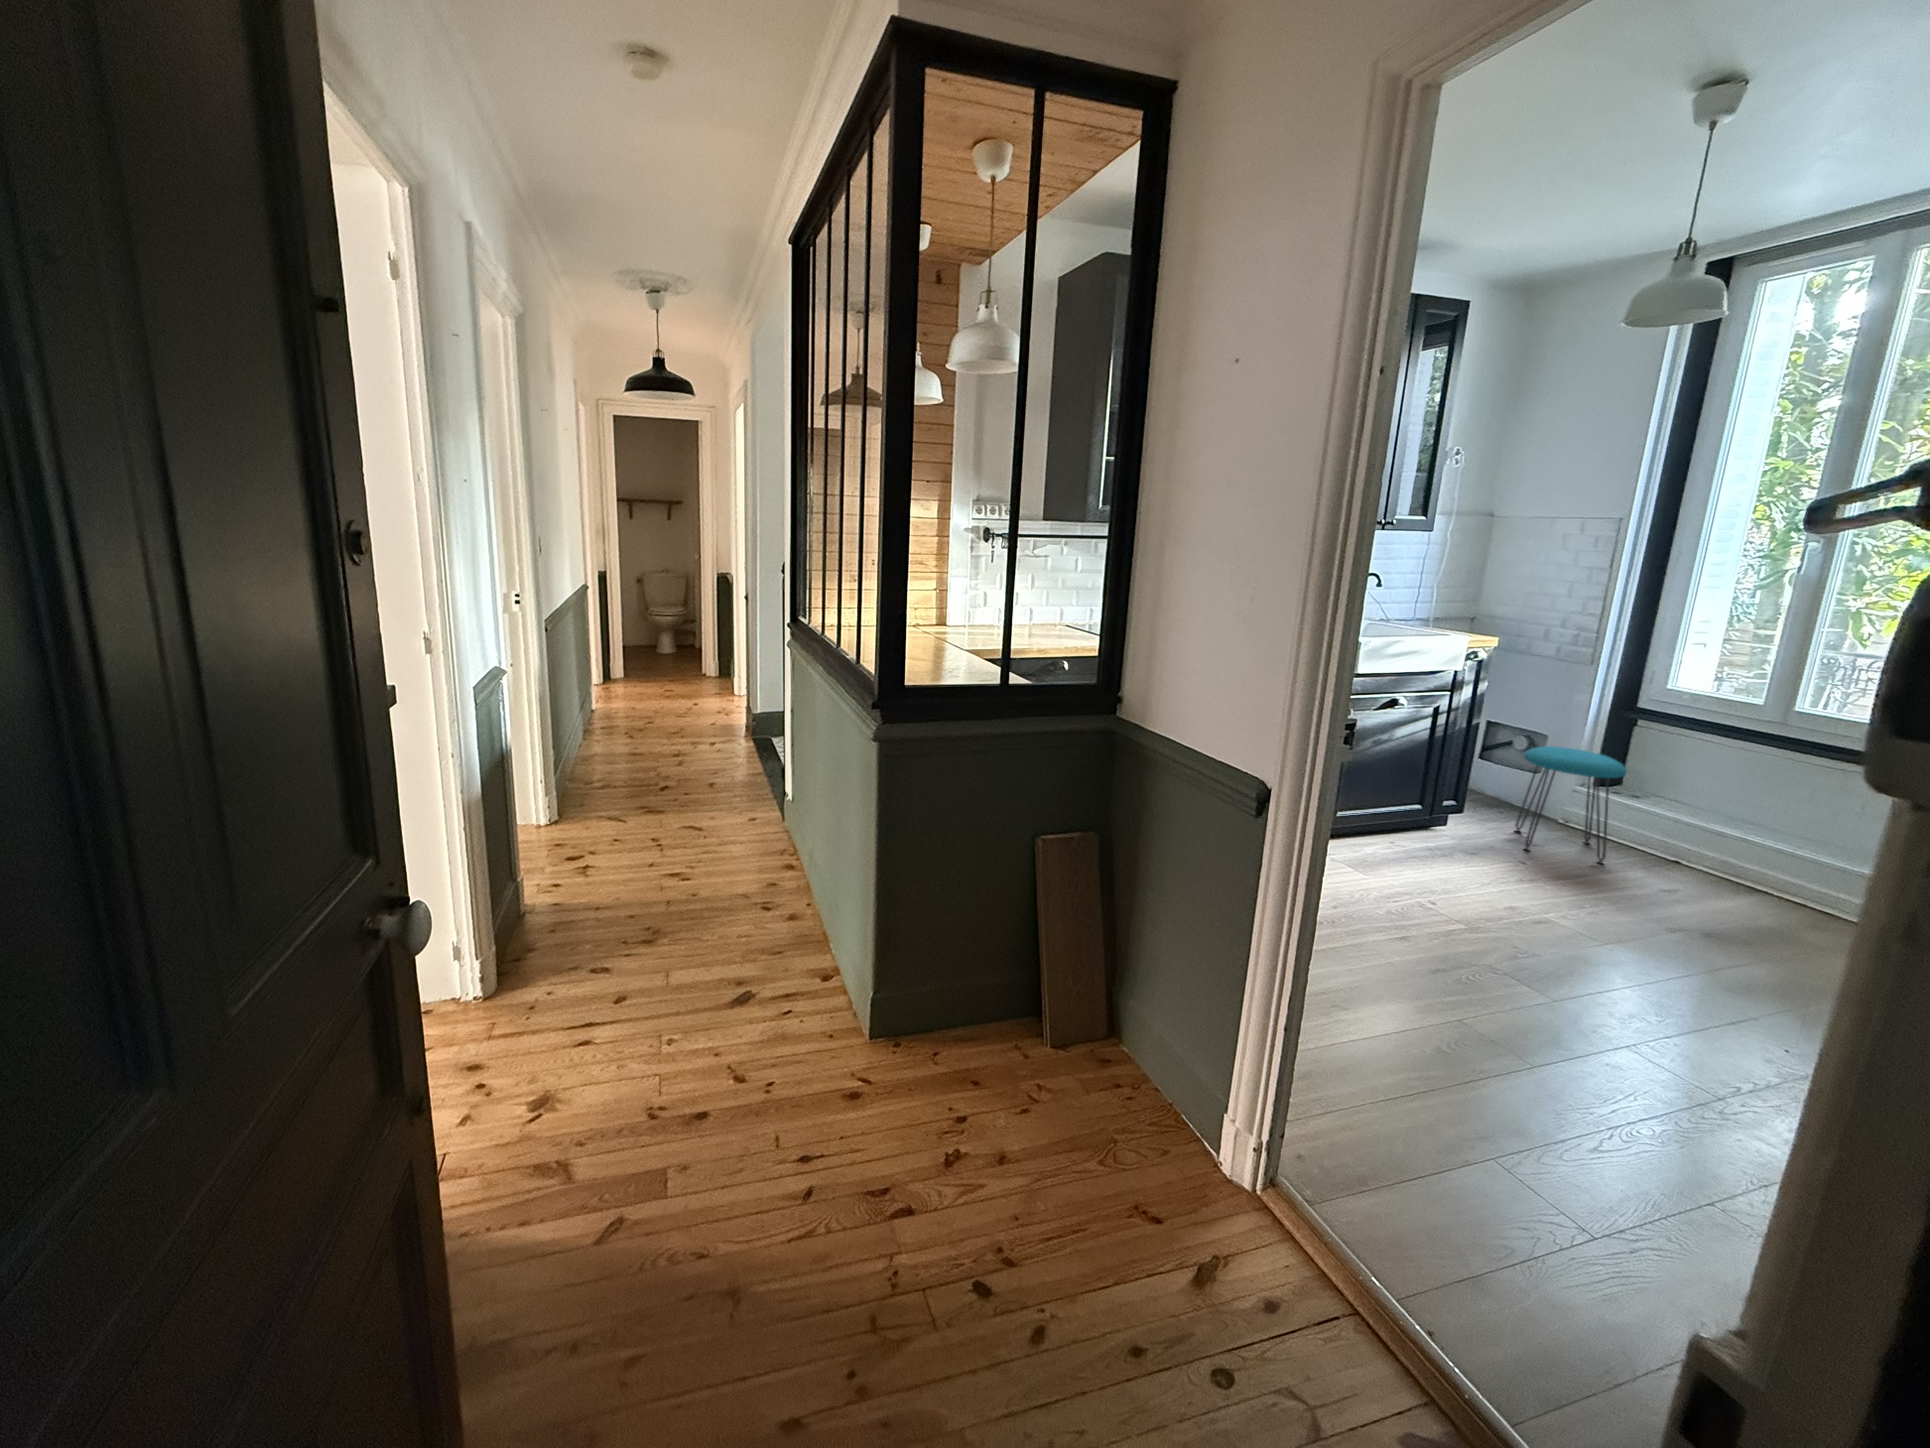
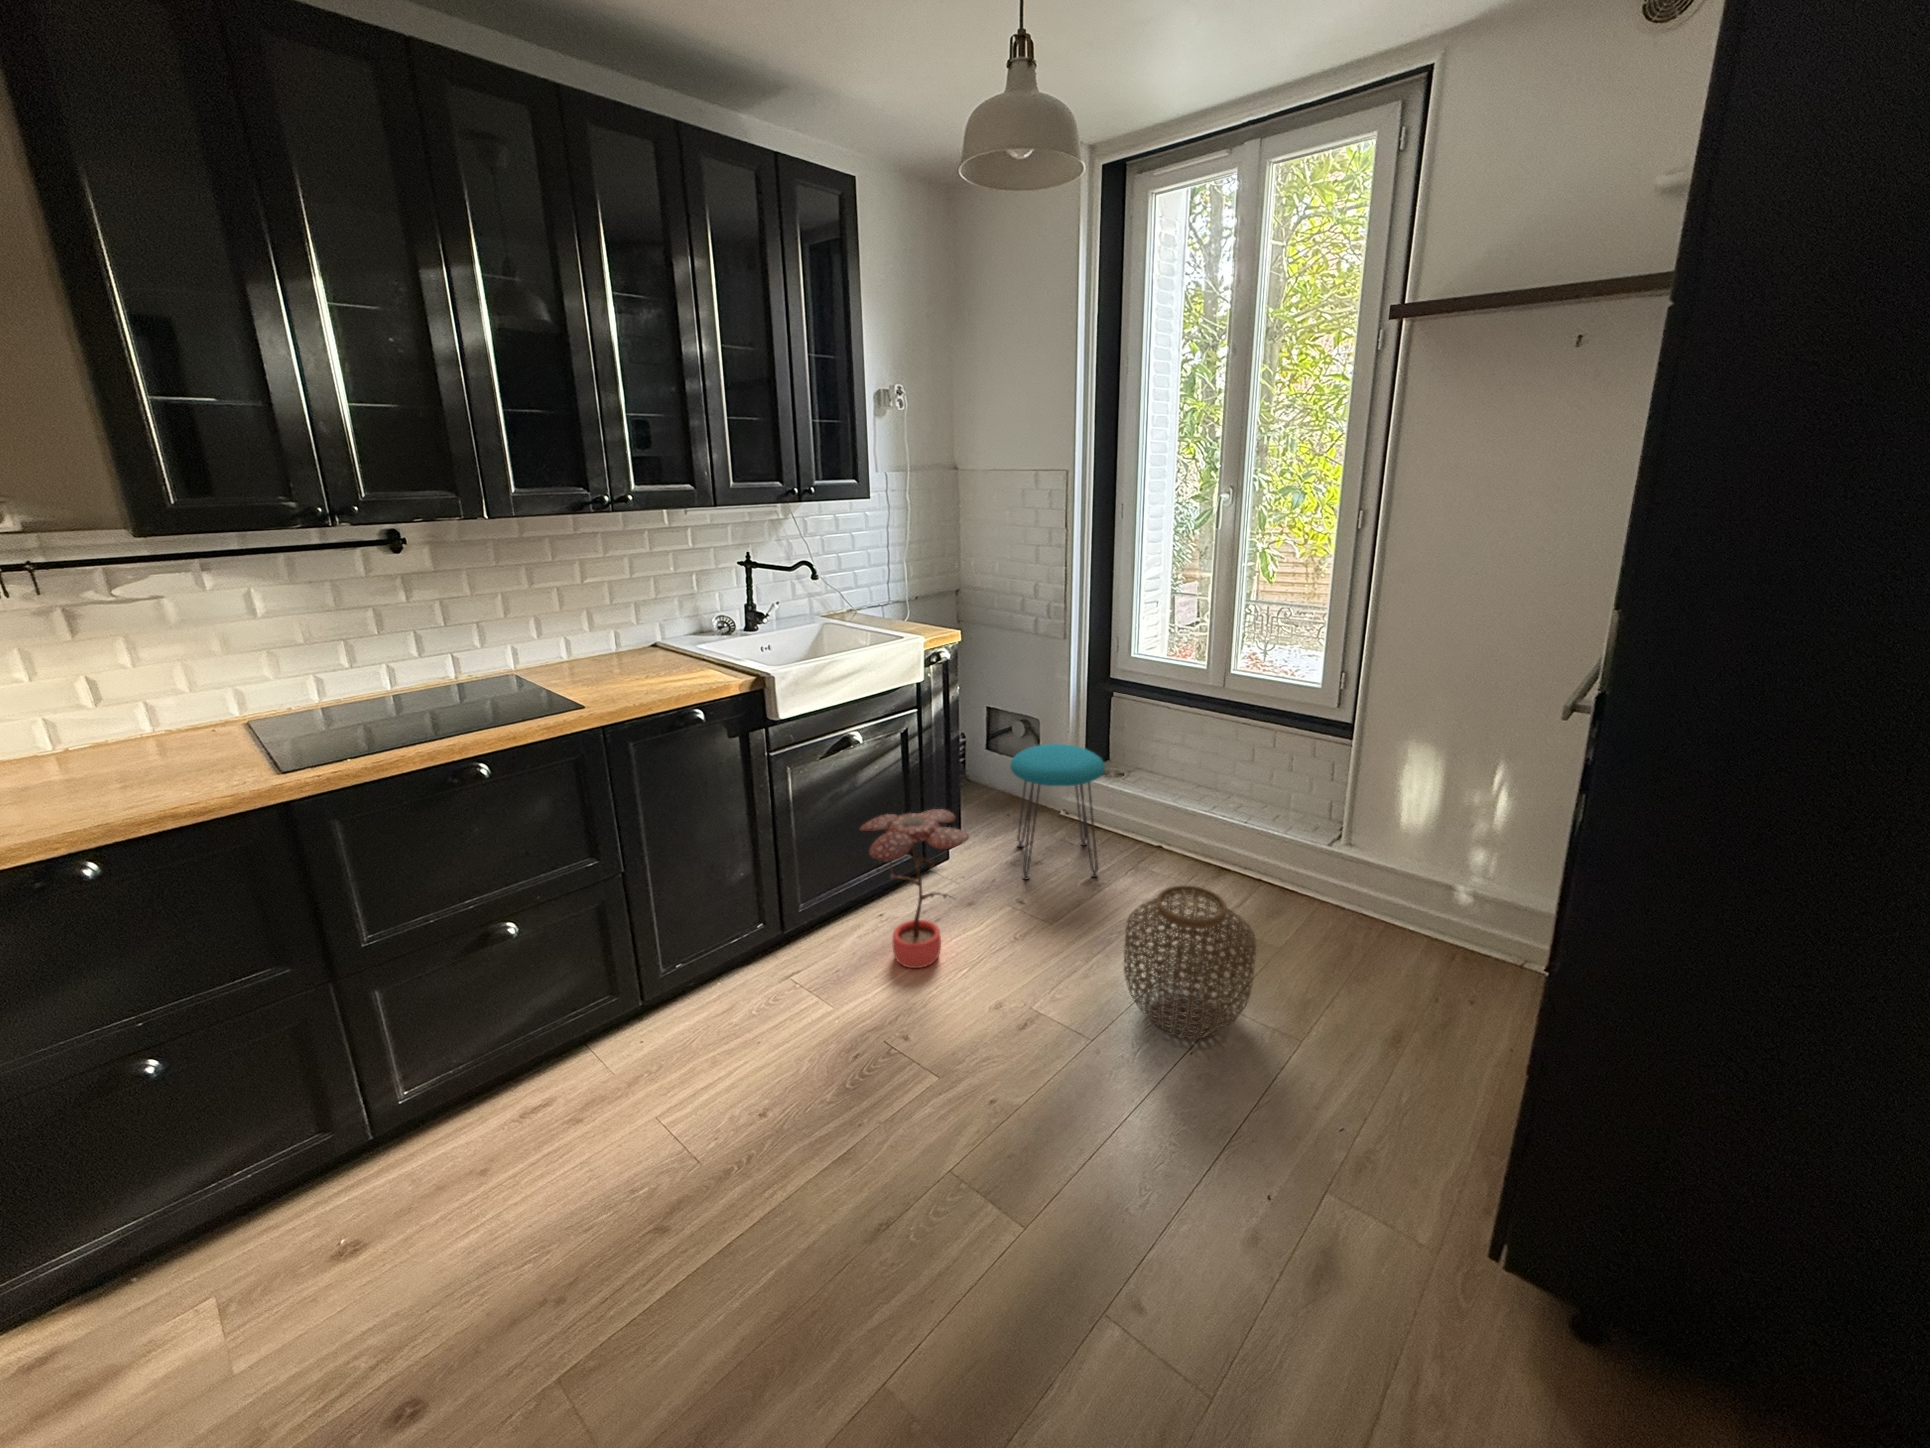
potted plant: none [1402,758,1502,873] -> present [859,809,969,968]
woven basket: none [1641,844,1791,967] -> present [1124,885,1256,1039]

